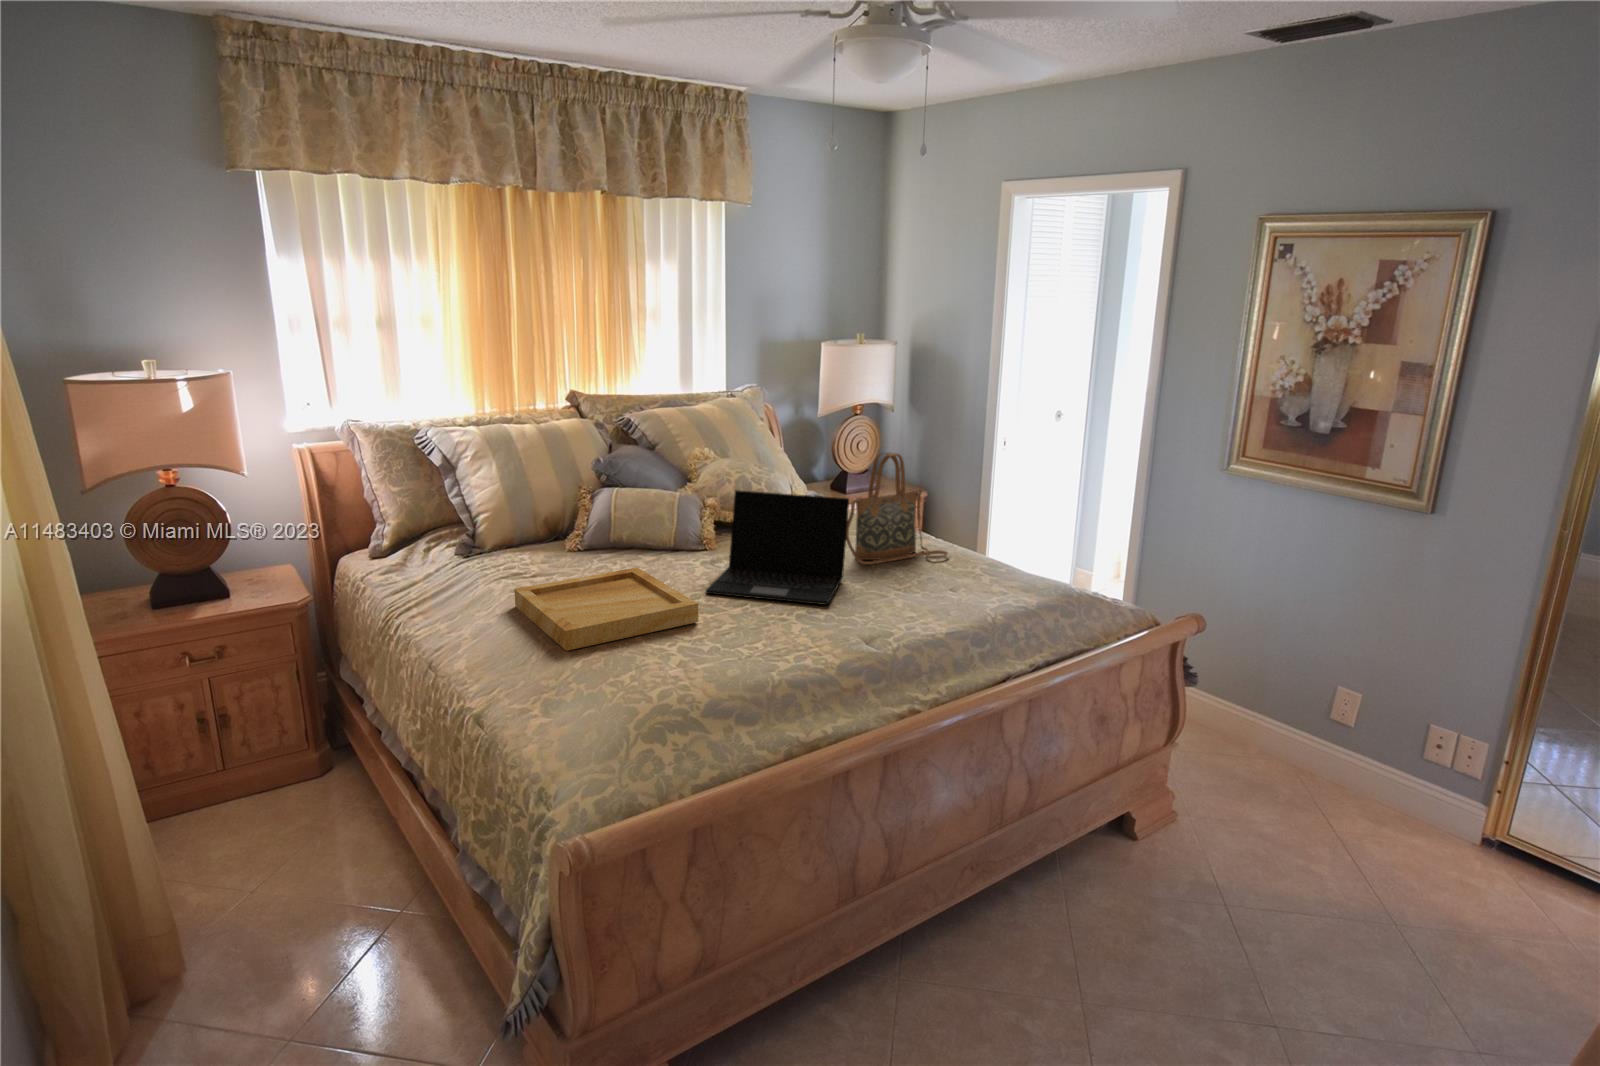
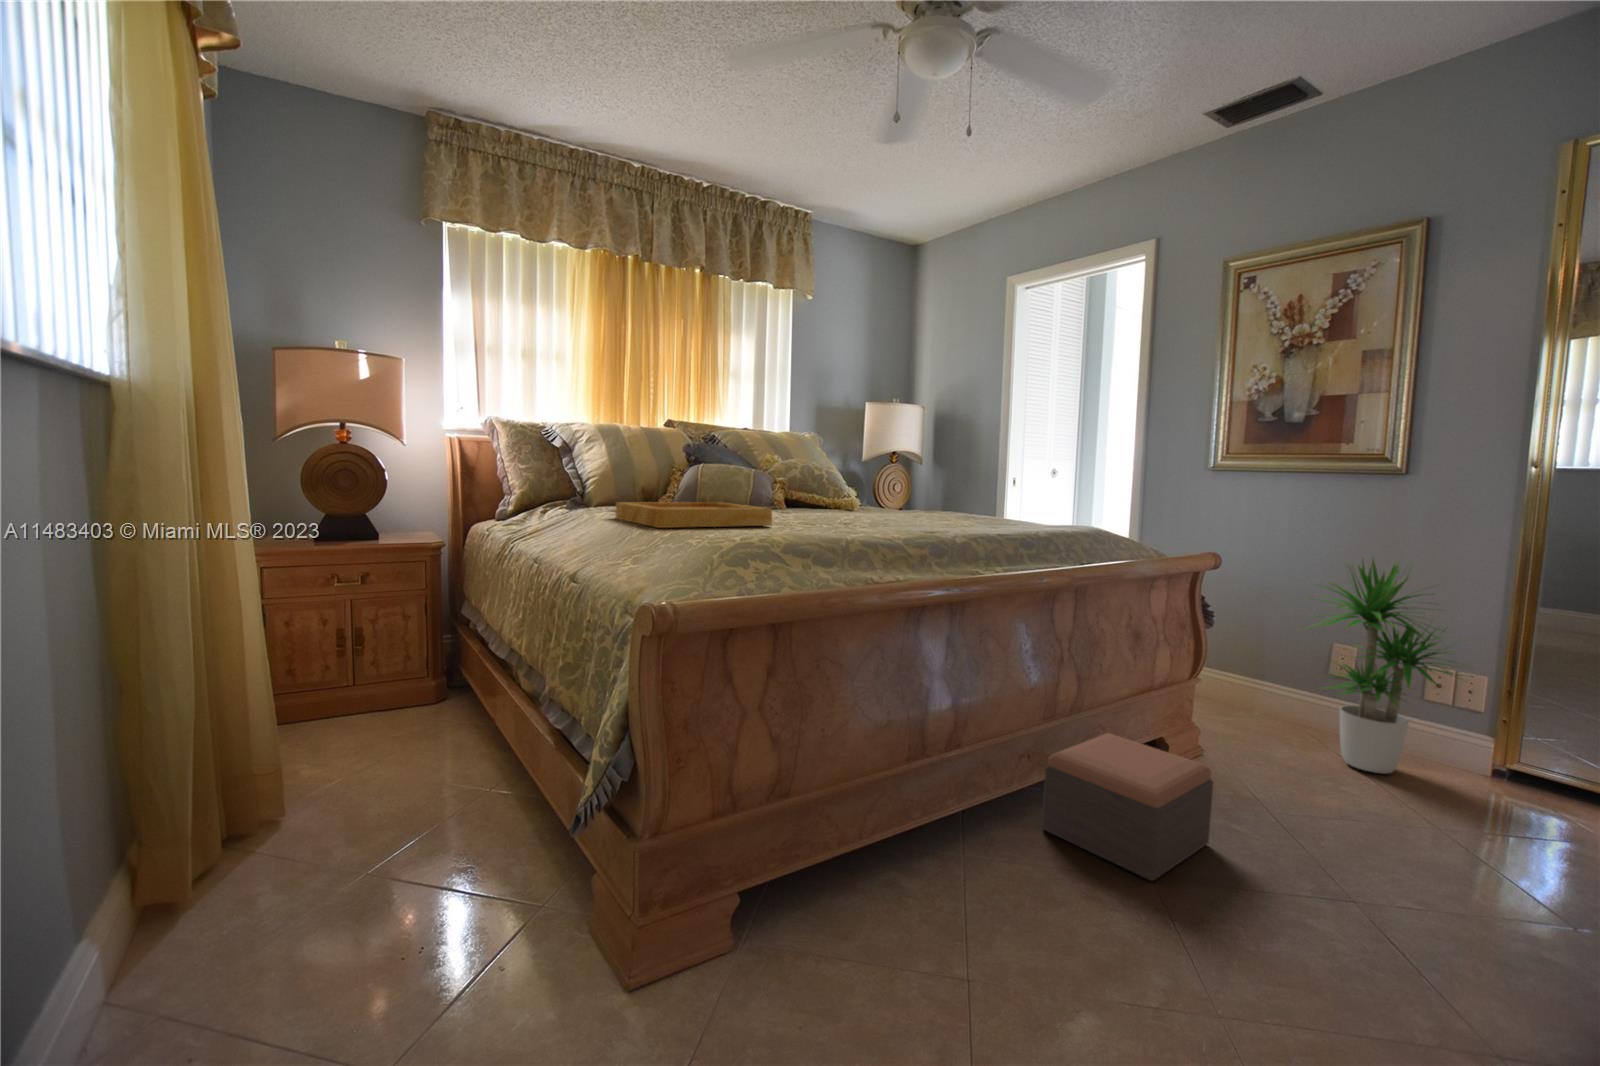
handbag: present [846,453,948,565] -> none [893,431,980,520]
laptop: present [706,490,849,605] -> none [776,452,898,526]
potted plant: none [1295,607,1469,843] -> present [1312,558,1460,773]
footstool: none [990,835,1166,1012] -> present [1042,733,1213,881]

